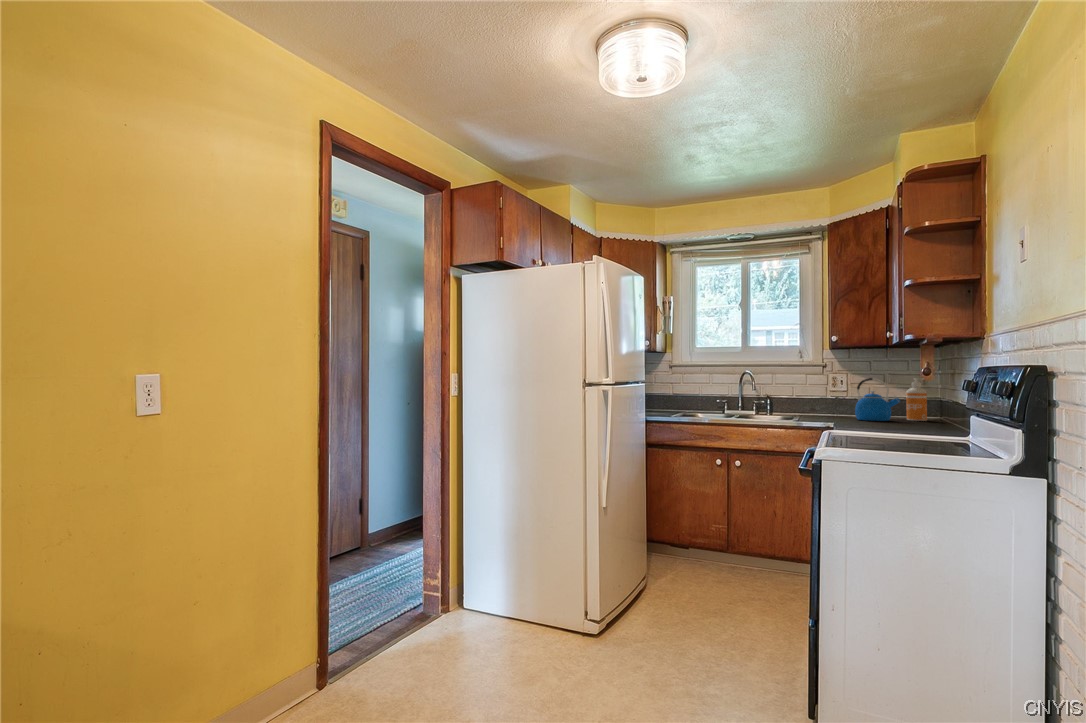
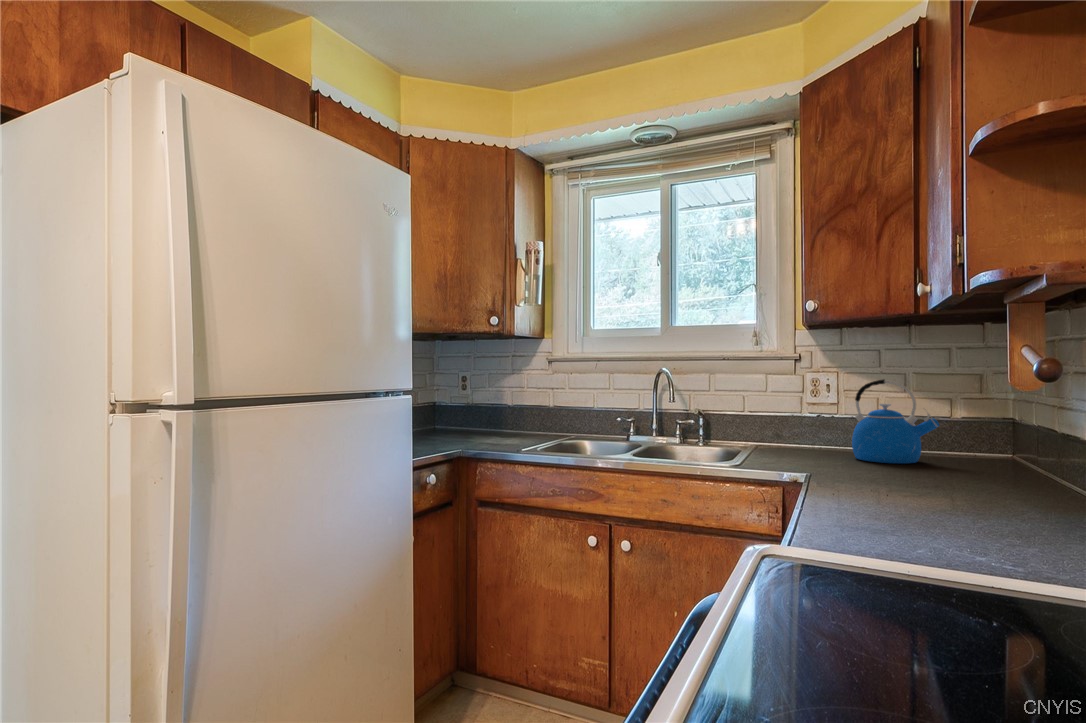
soap dispenser: present [906,378,927,421] -> none [948,380,988,461]

